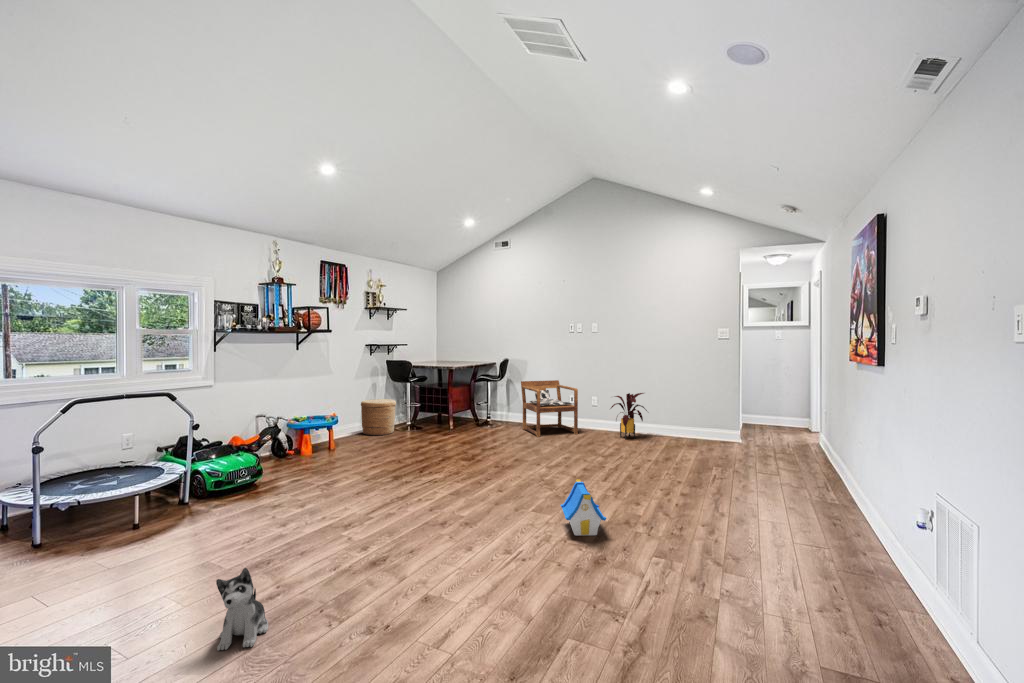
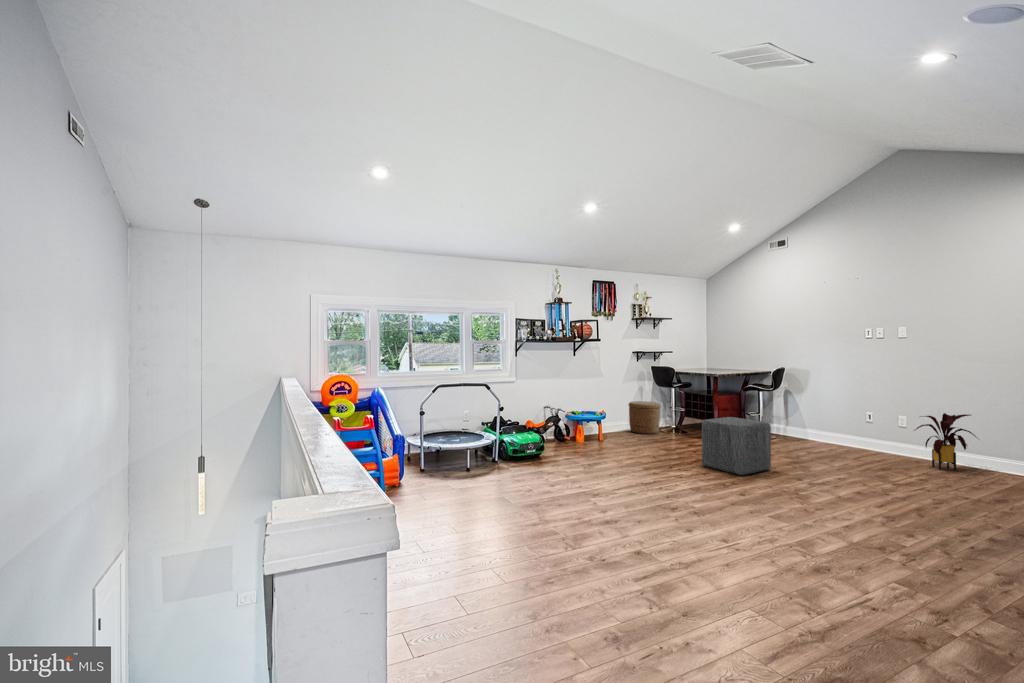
armchair: present [521,380,578,437] -> none [797,392,870,457]
ottoman: none [451,411,513,469] -> present [702,417,771,475]
toy house: present [561,479,606,535] -> none [794,491,844,549]
plush toy: present [216,568,268,651] -> none [498,497,528,549]

